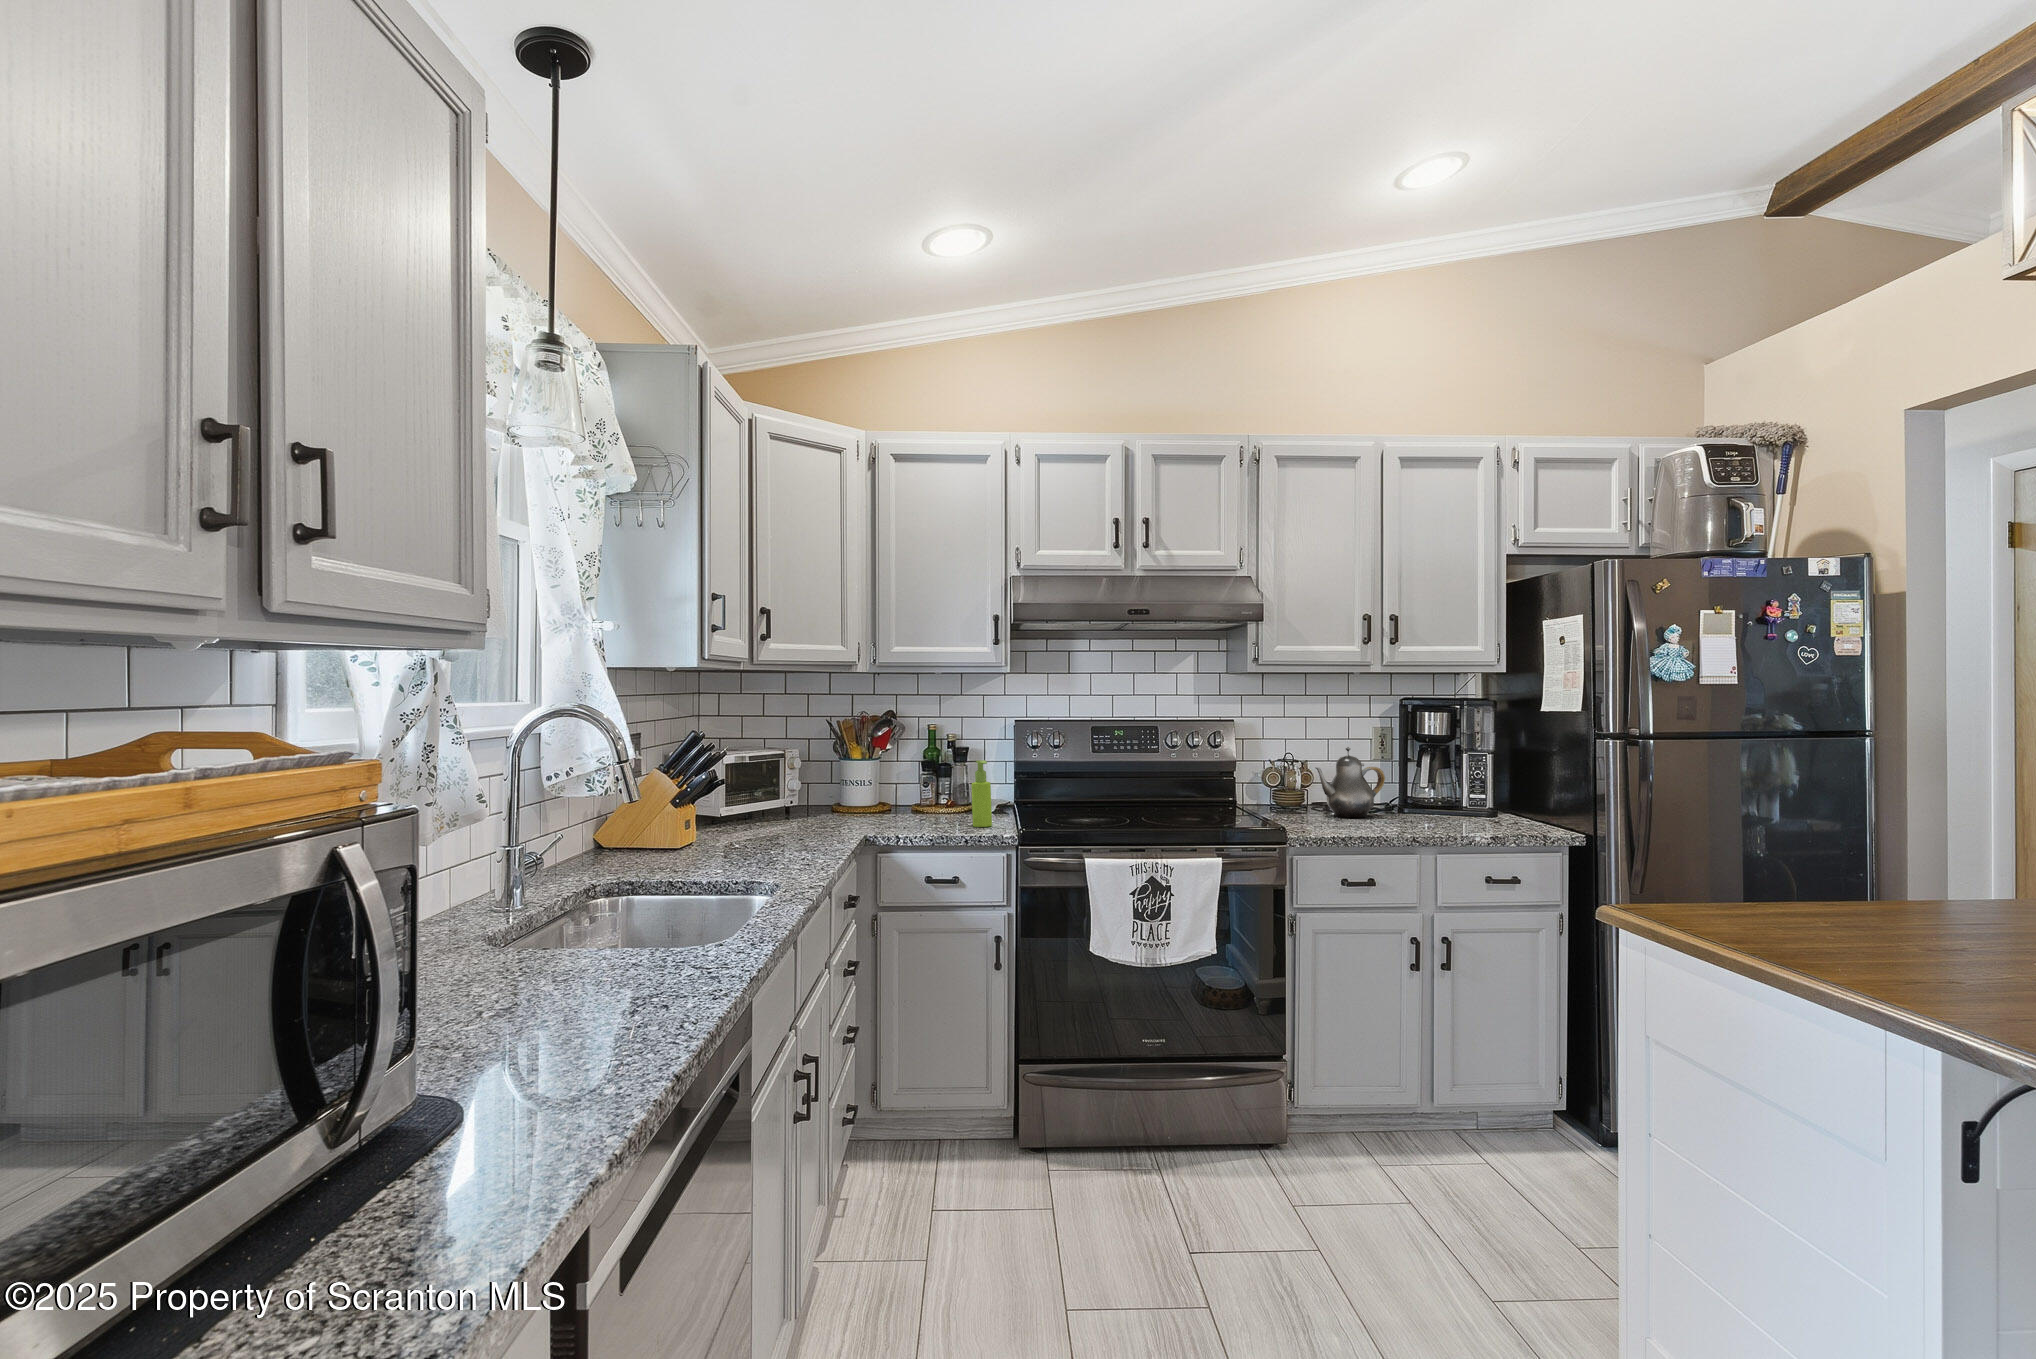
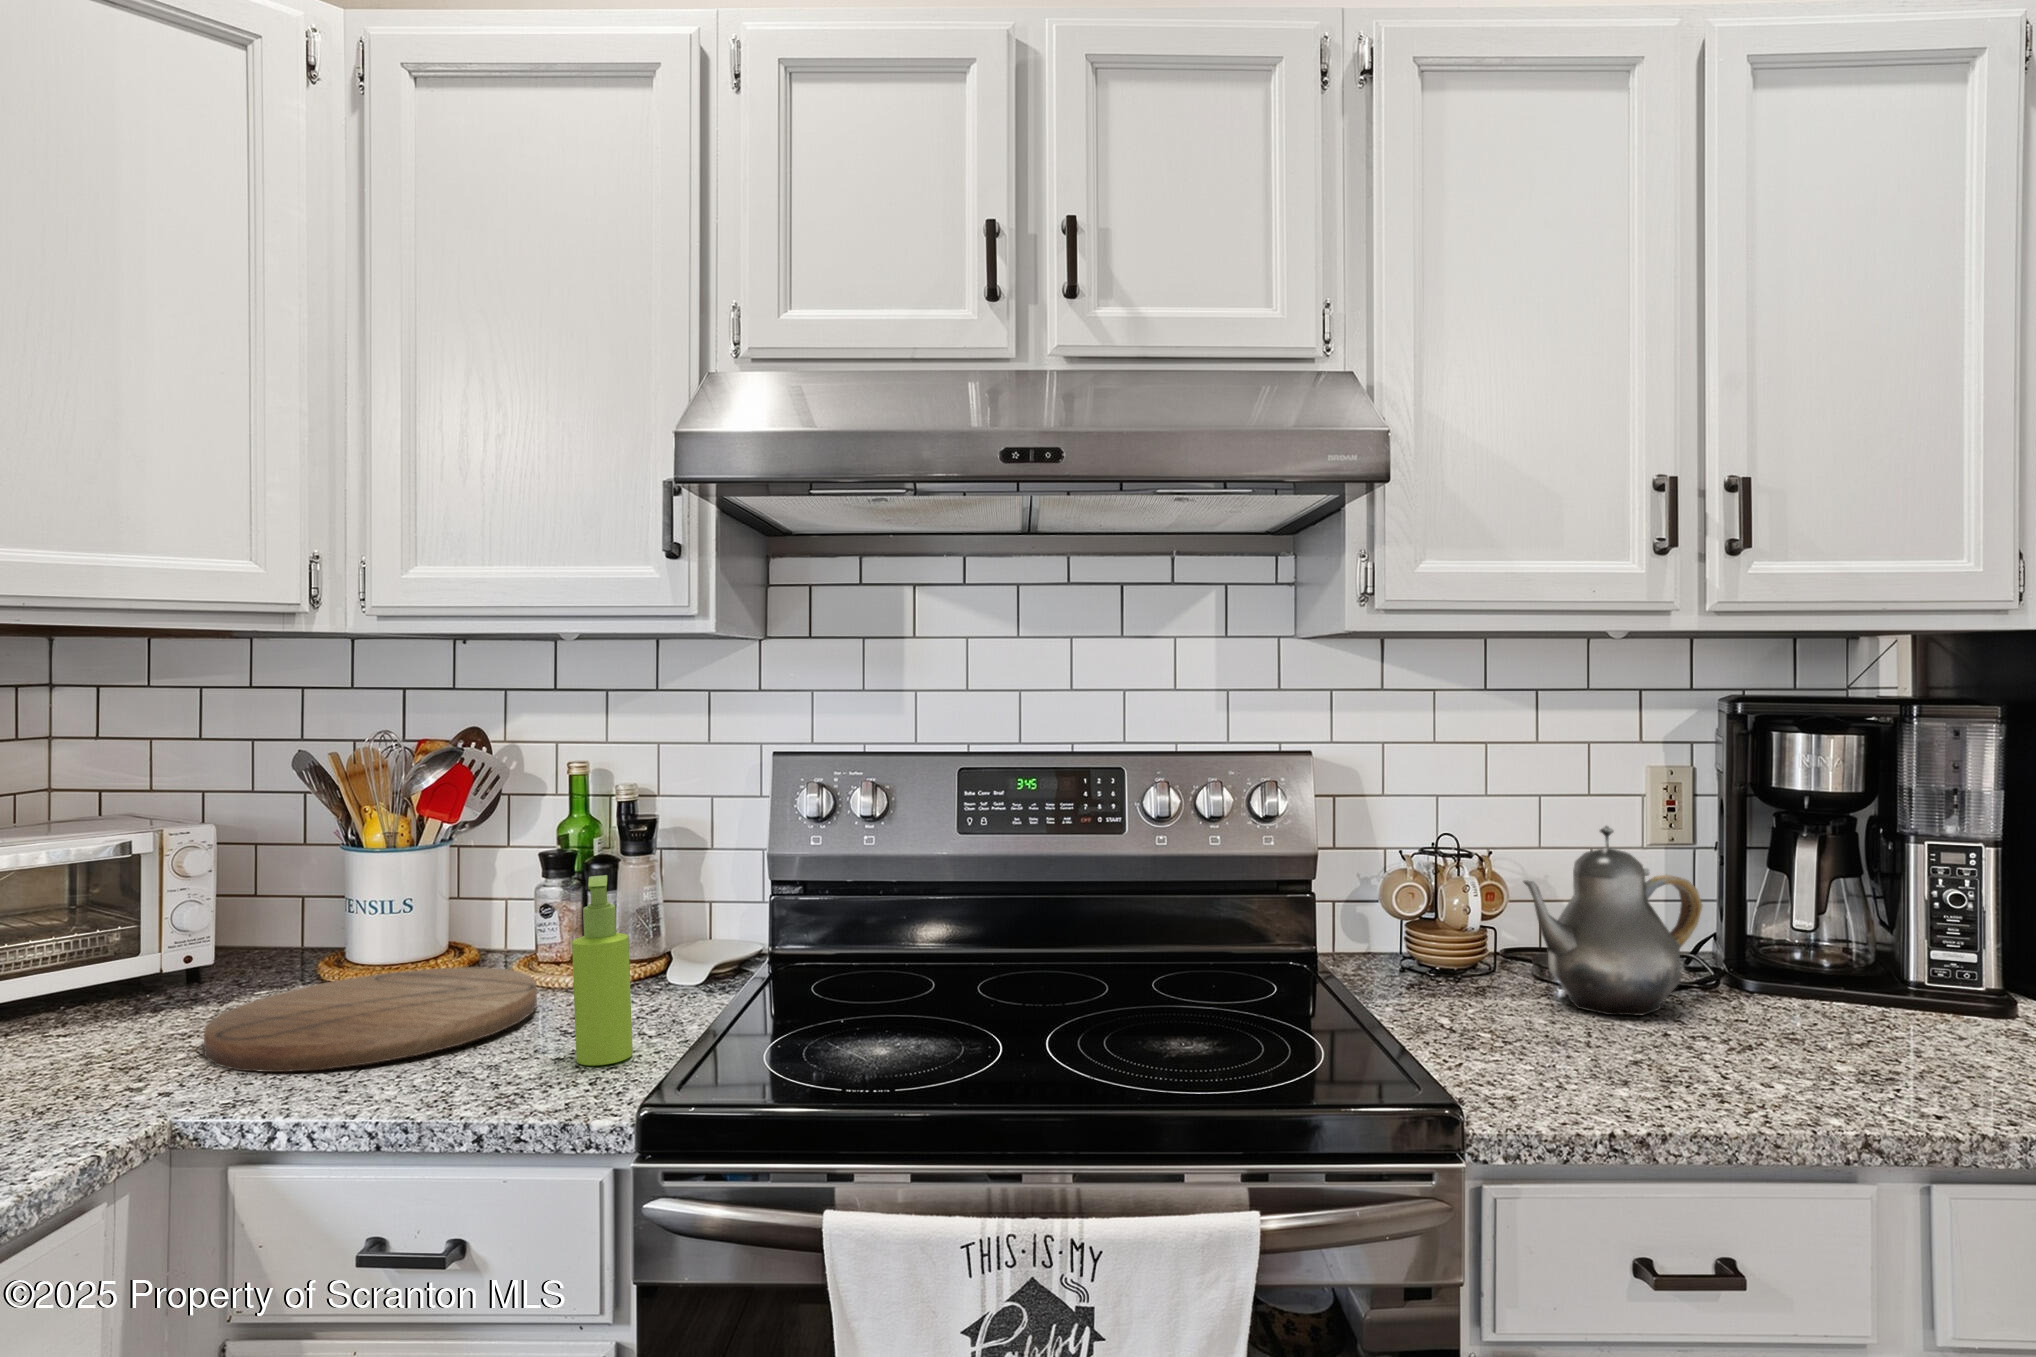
cutting board: none [826,805,938,828] -> present [204,967,537,1072]

